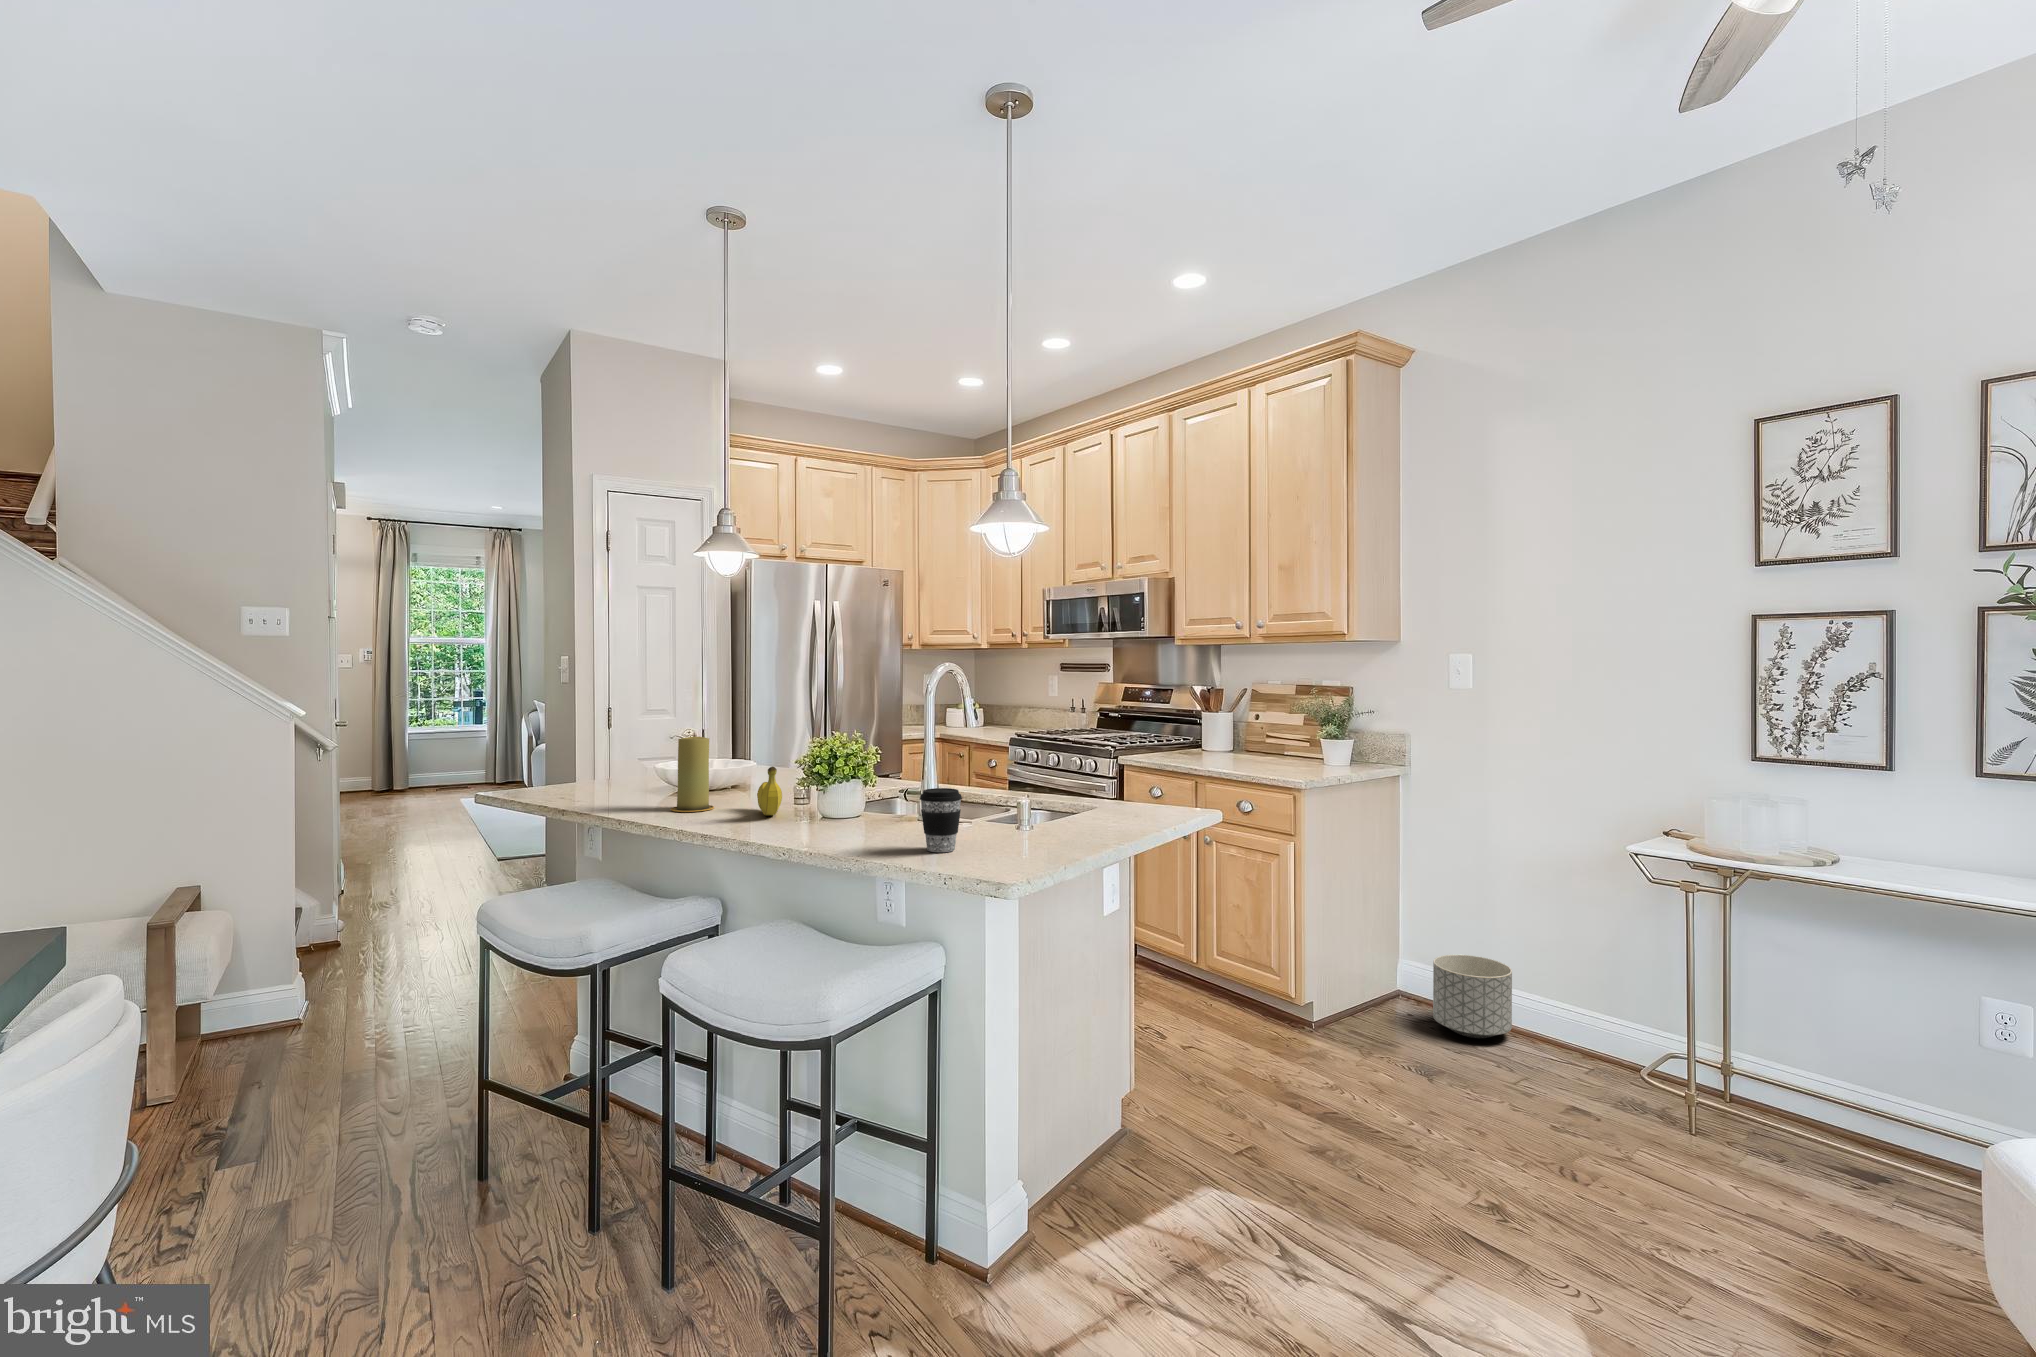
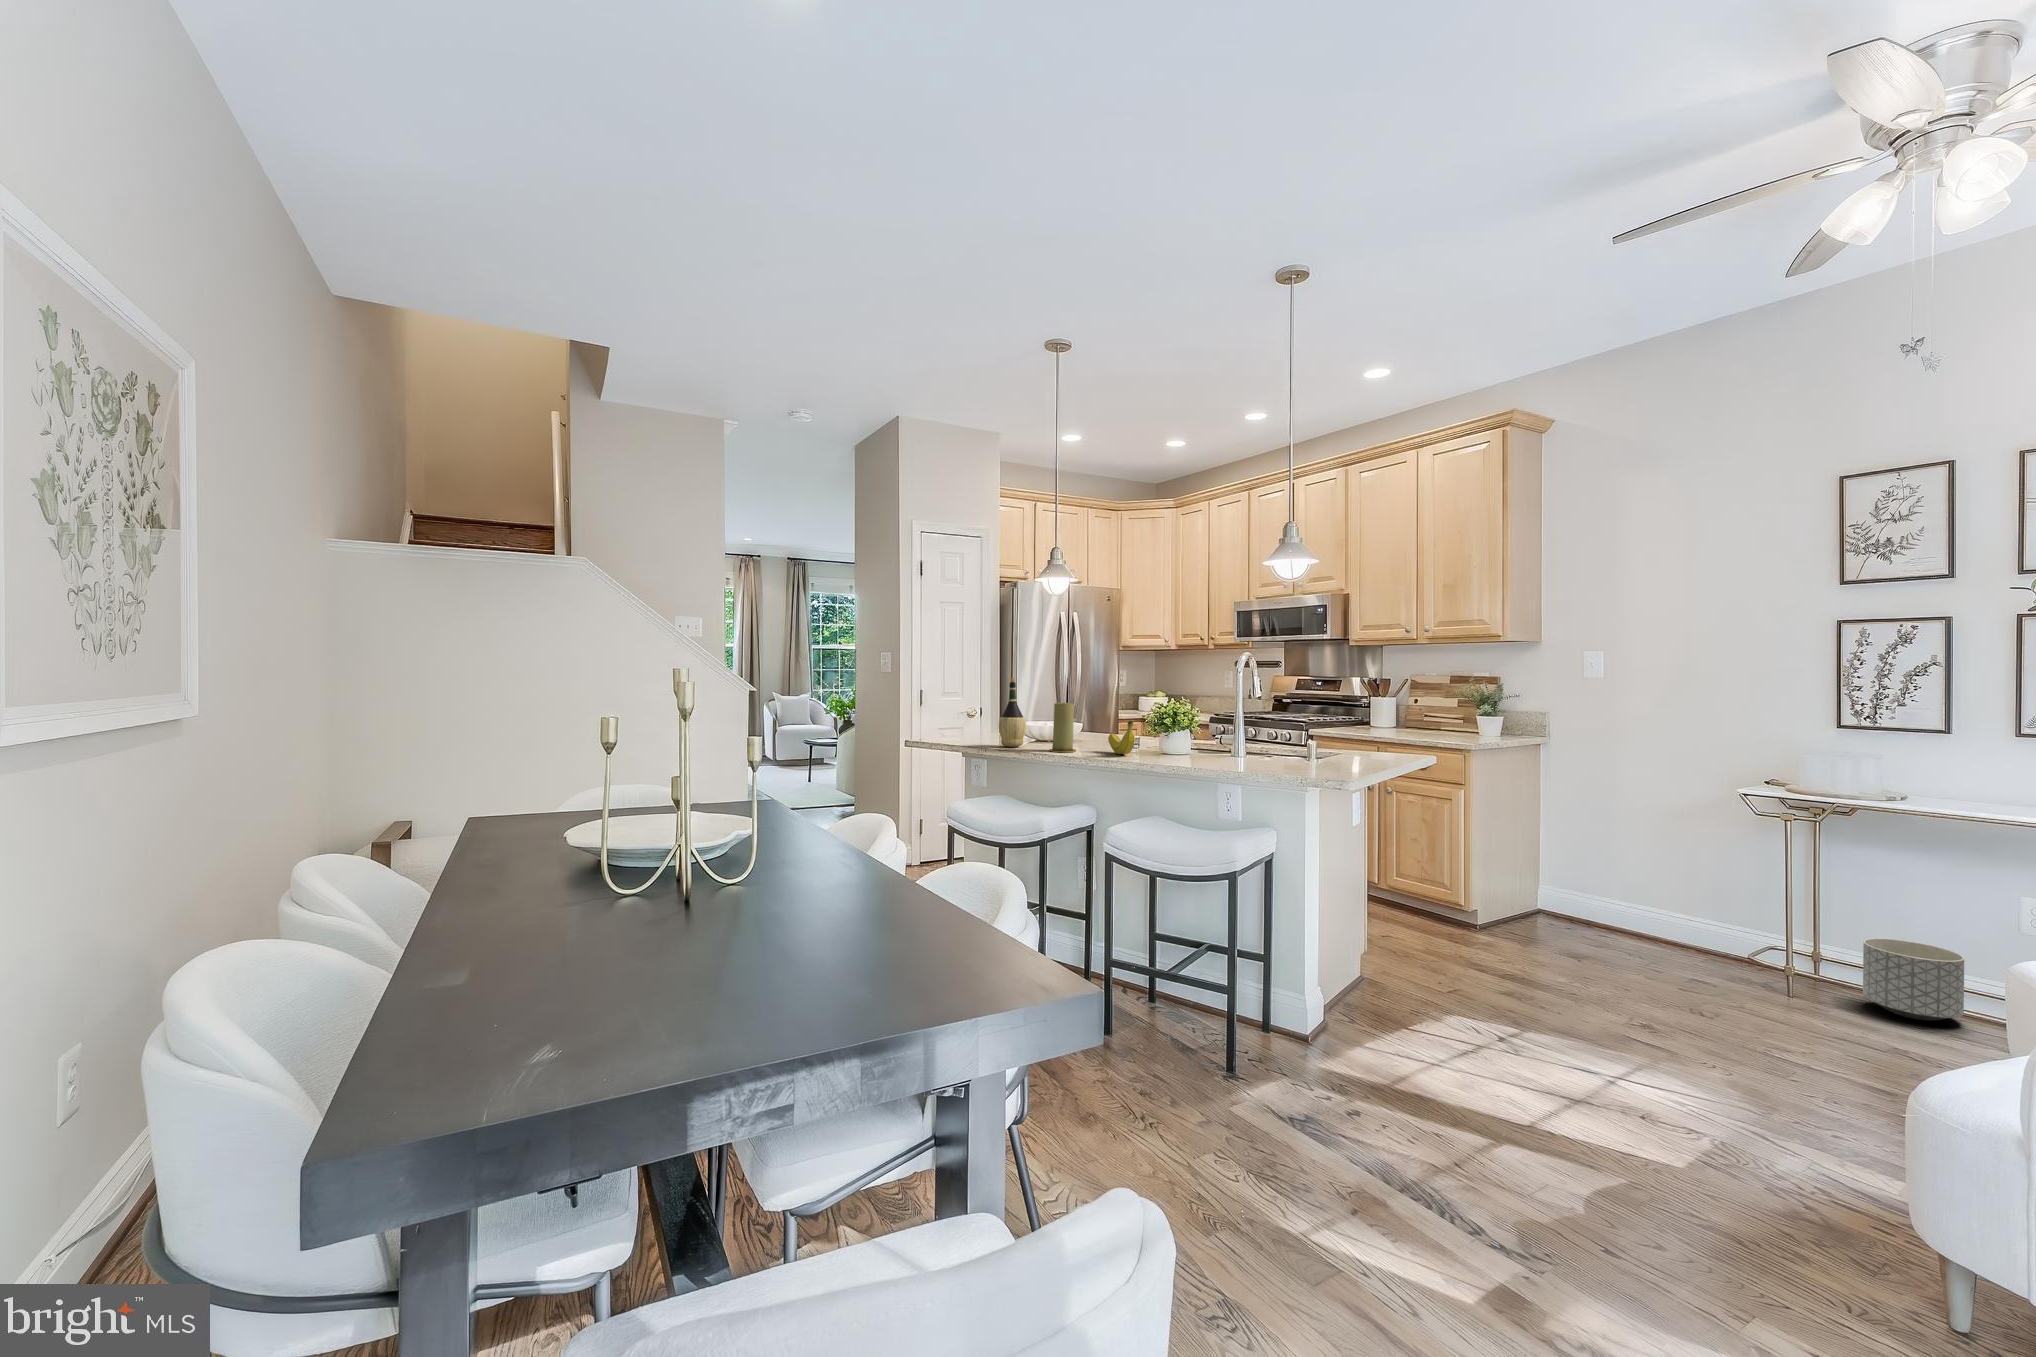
wine bottle: none [610,699,654,802] -> present [999,678,1026,747]
coffee cup: present [920,788,962,852] -> none [1258,732,1286,772]
planter: present [1433,955,1512,1038] -> present [1863,938,1964,1021]

